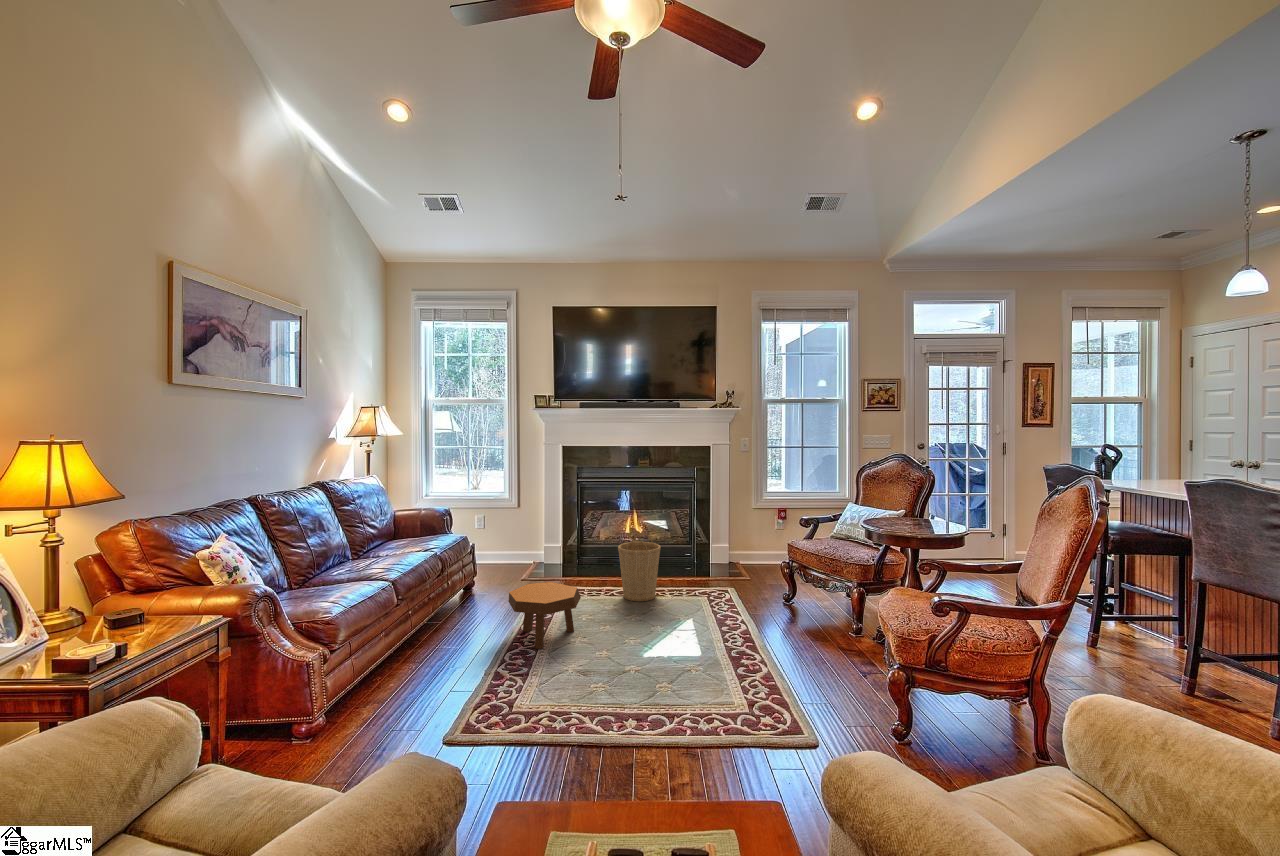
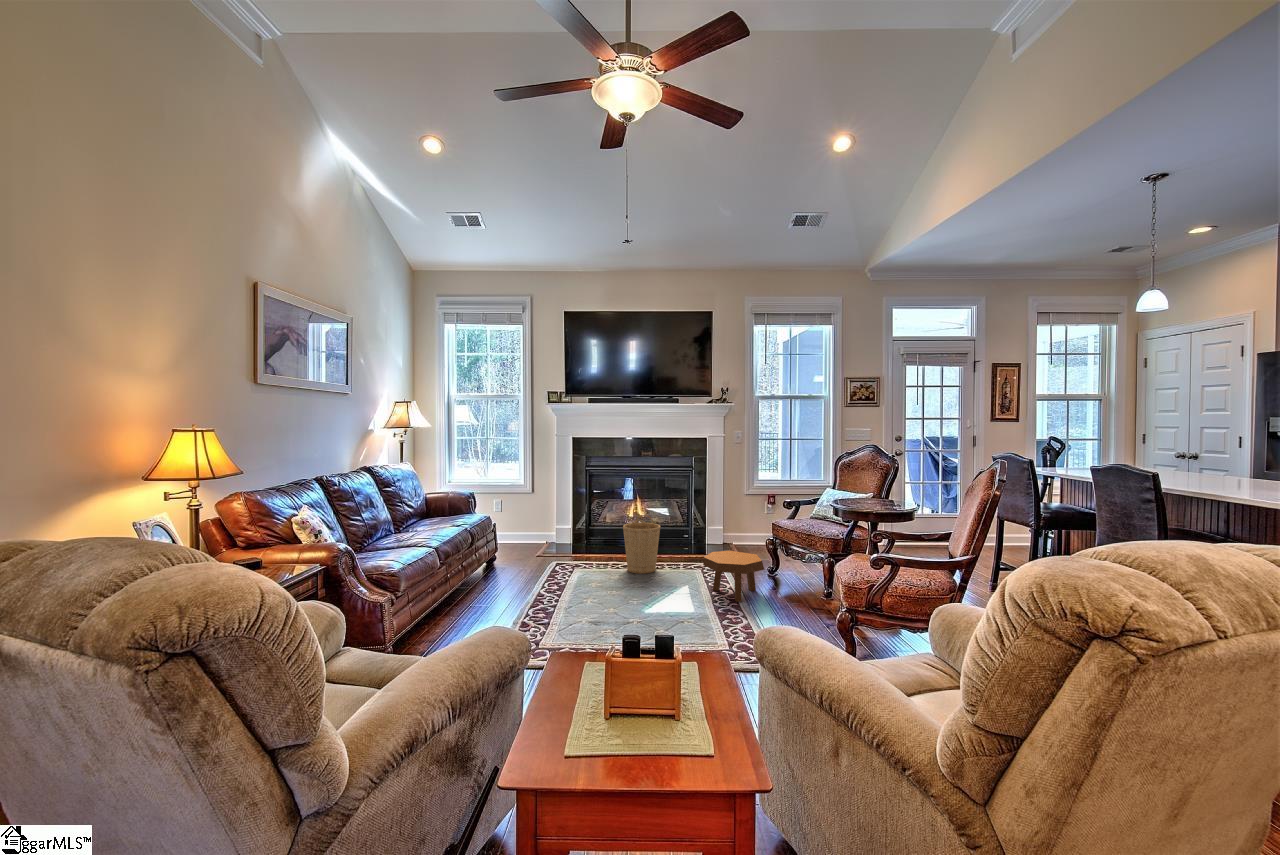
footstool: present [508,582,581,649] -> present [703,551,764,602]

